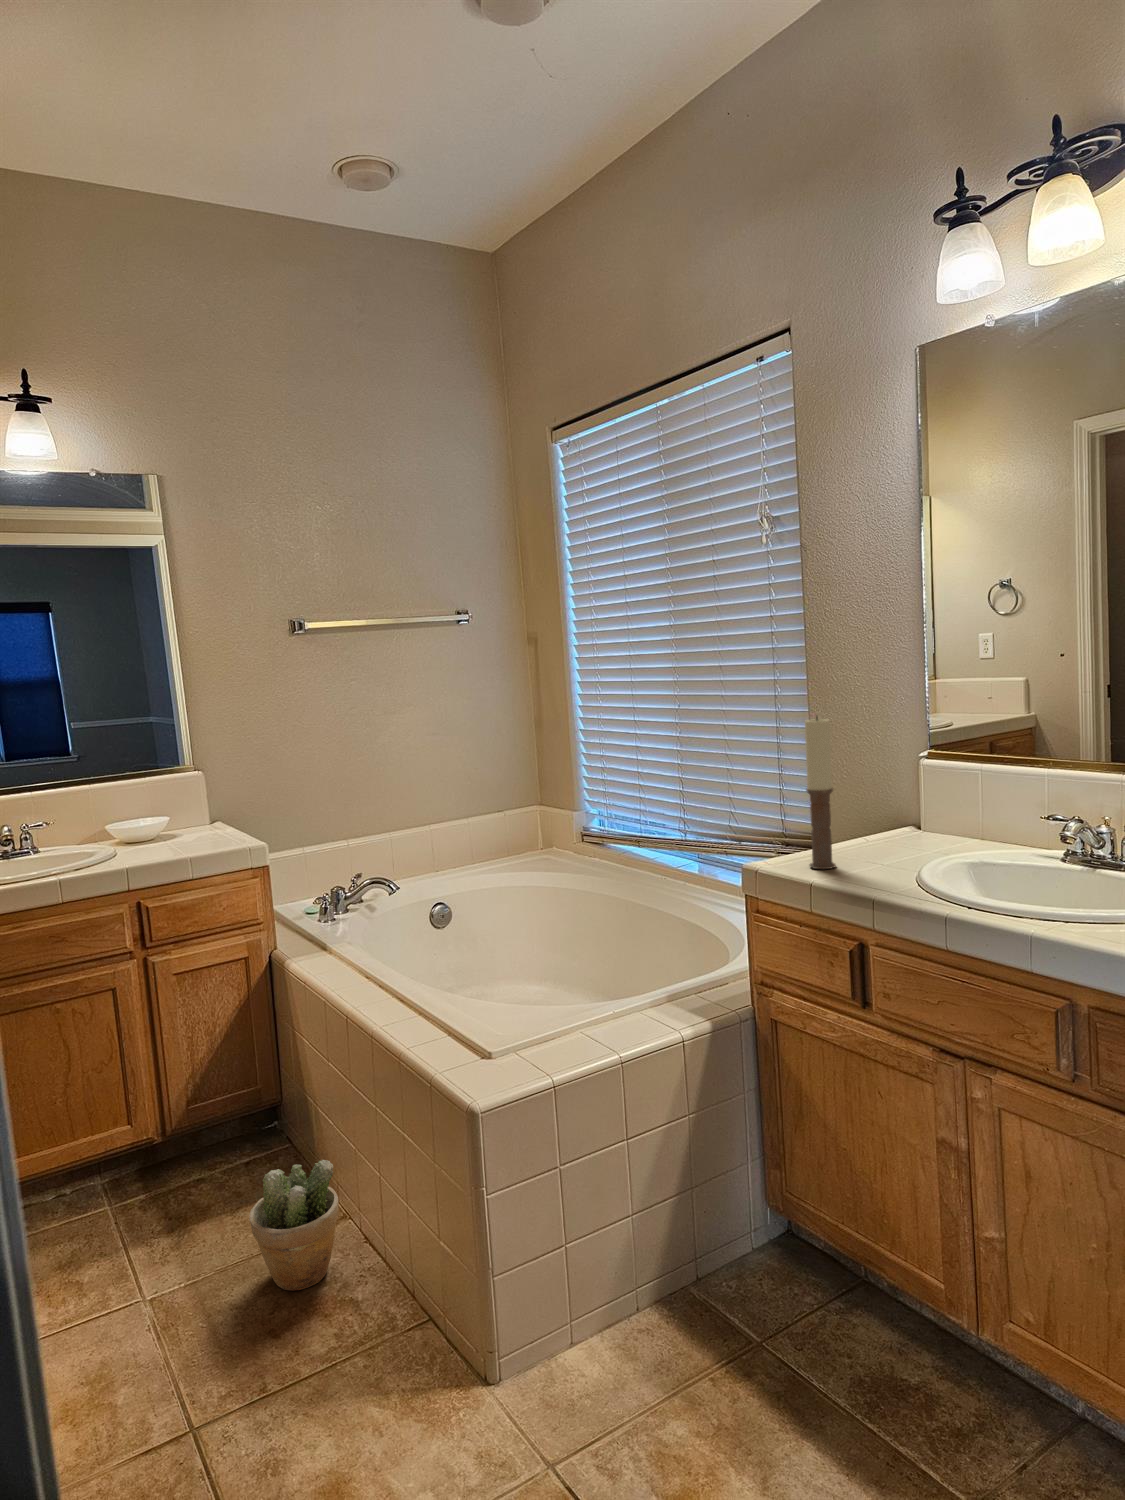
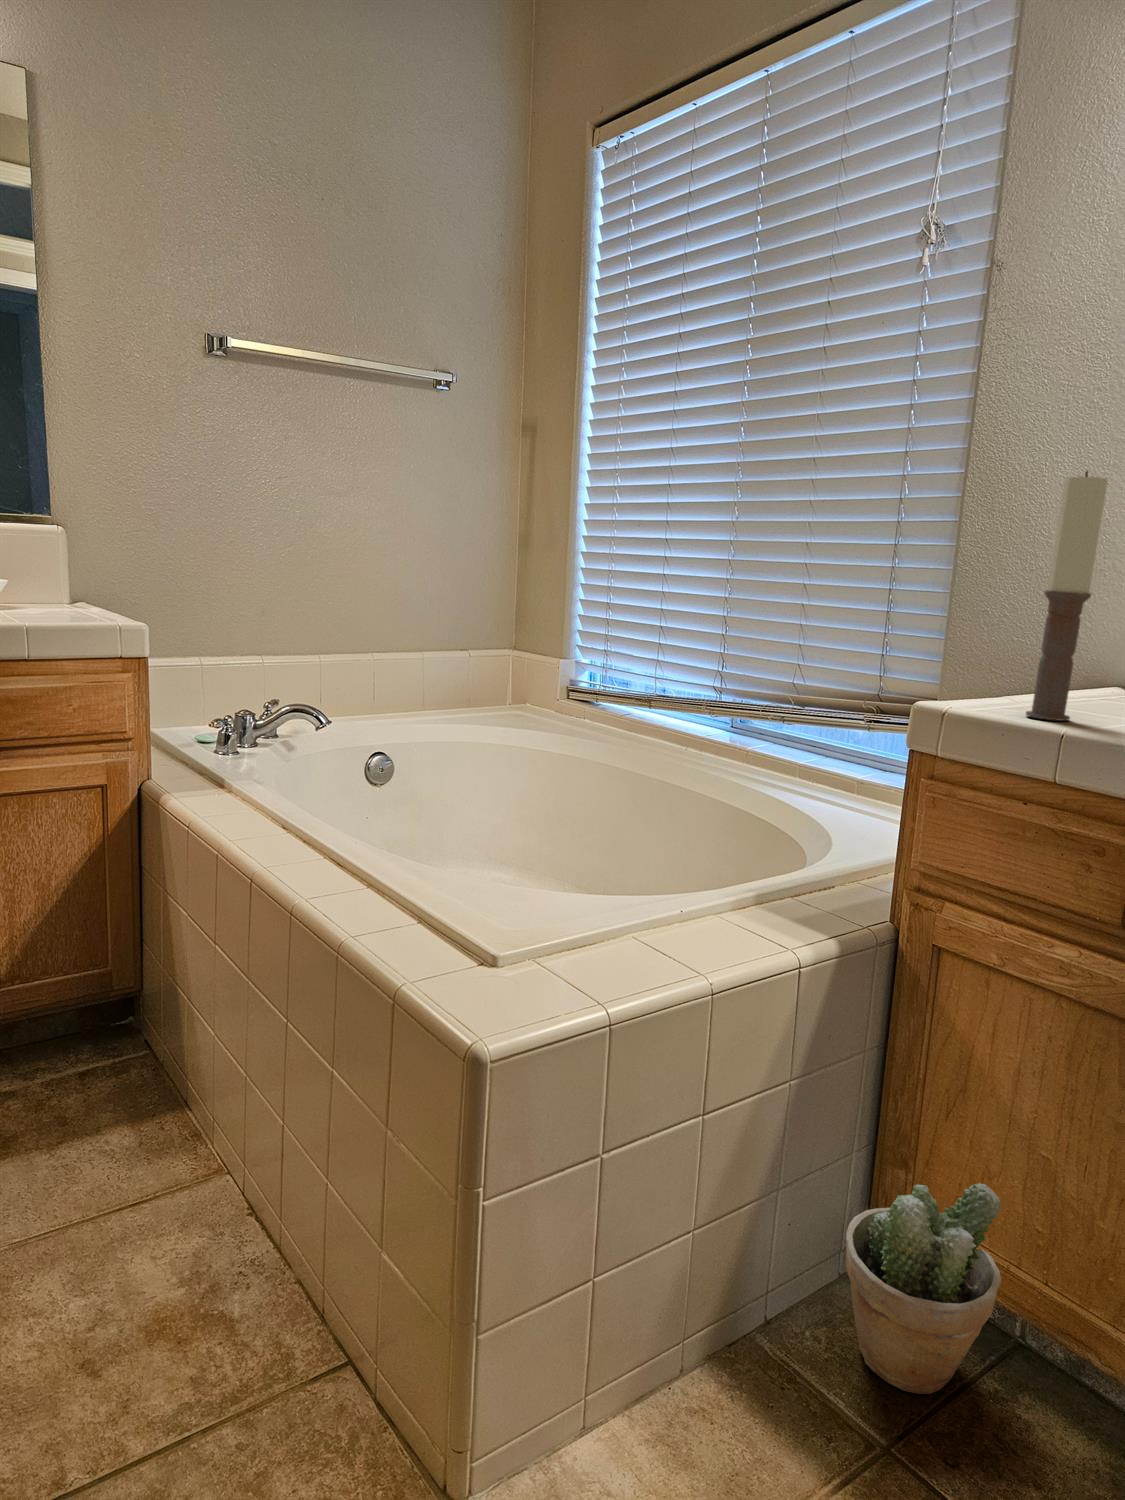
potted plant: present [249,1160,338,1291] -> present [846,1183,1001,1394]

